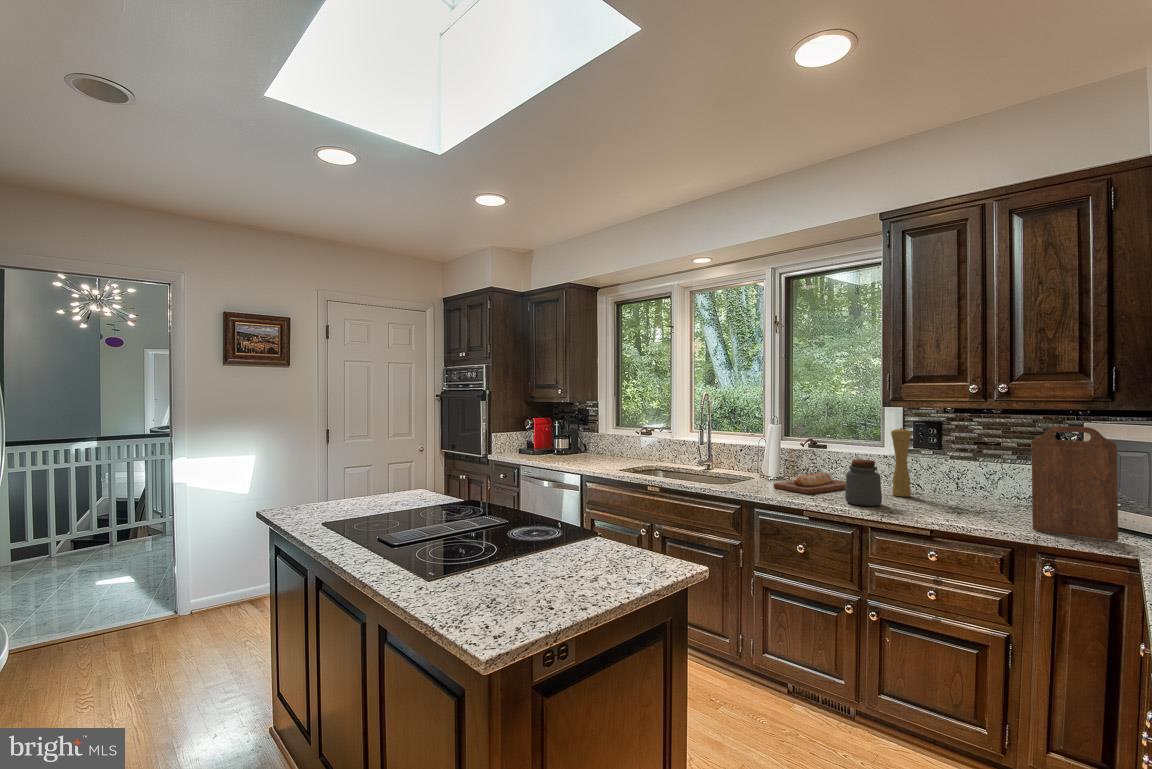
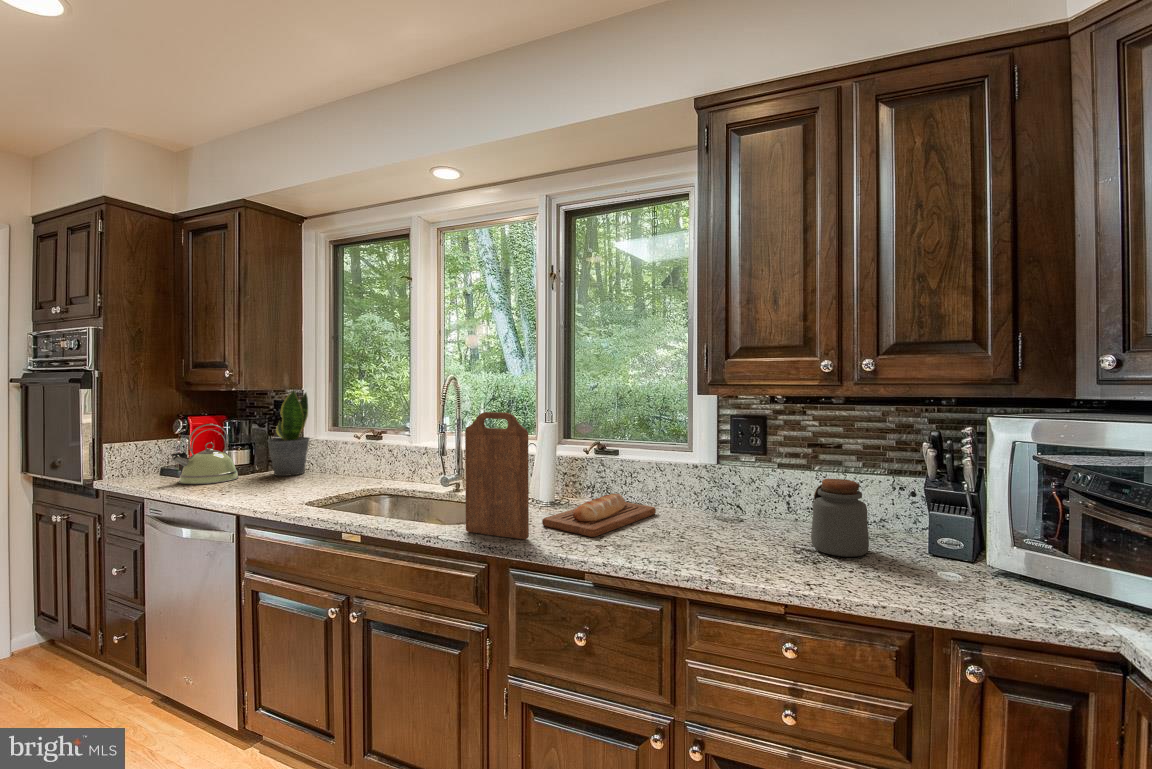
potted plant: none [579,401,604,457] -> present [268,391,310,476]
kettle: none [530,422,563,459] -> present [171,424,238,484]
cutting board: present [1031,426,1118,541] -> present [465,412,529,540]
pepper mill: present [891,428,911,497] -> none [707,427,734,529]
jar: present [845,459,882,506] -> present [811,479,869,557]

